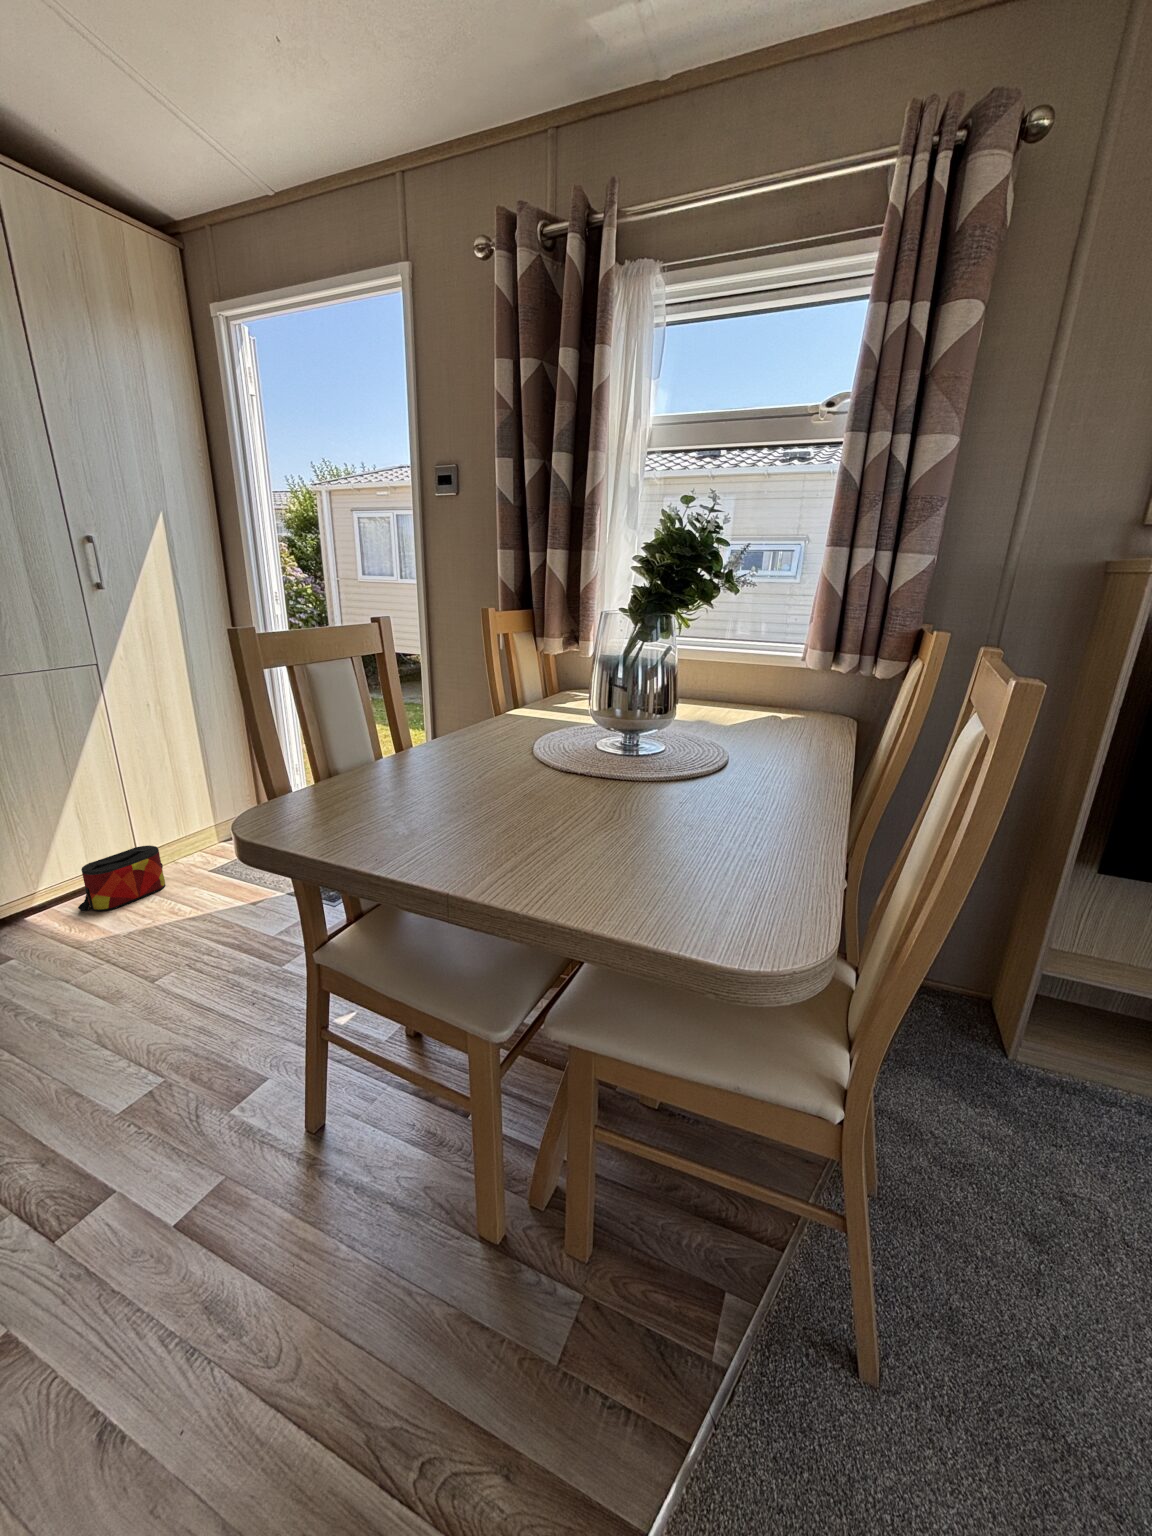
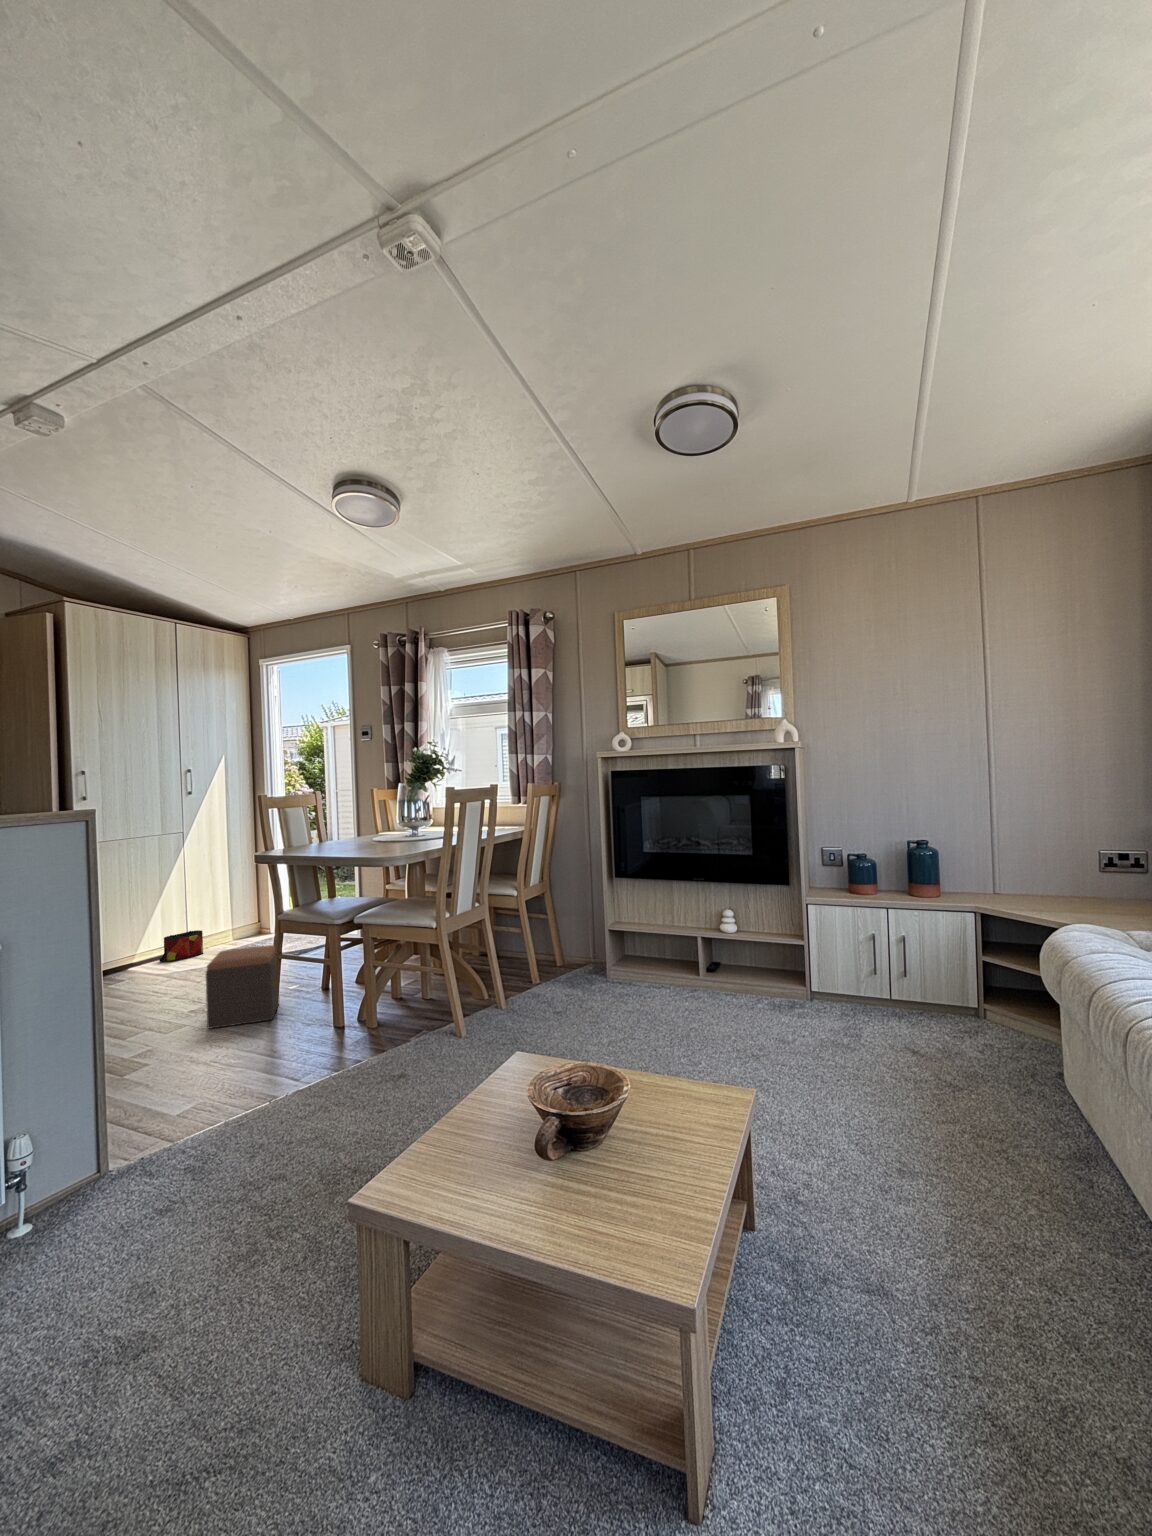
footstool: none [91,1051,328,1366] -> present [206,945,280,1029]

